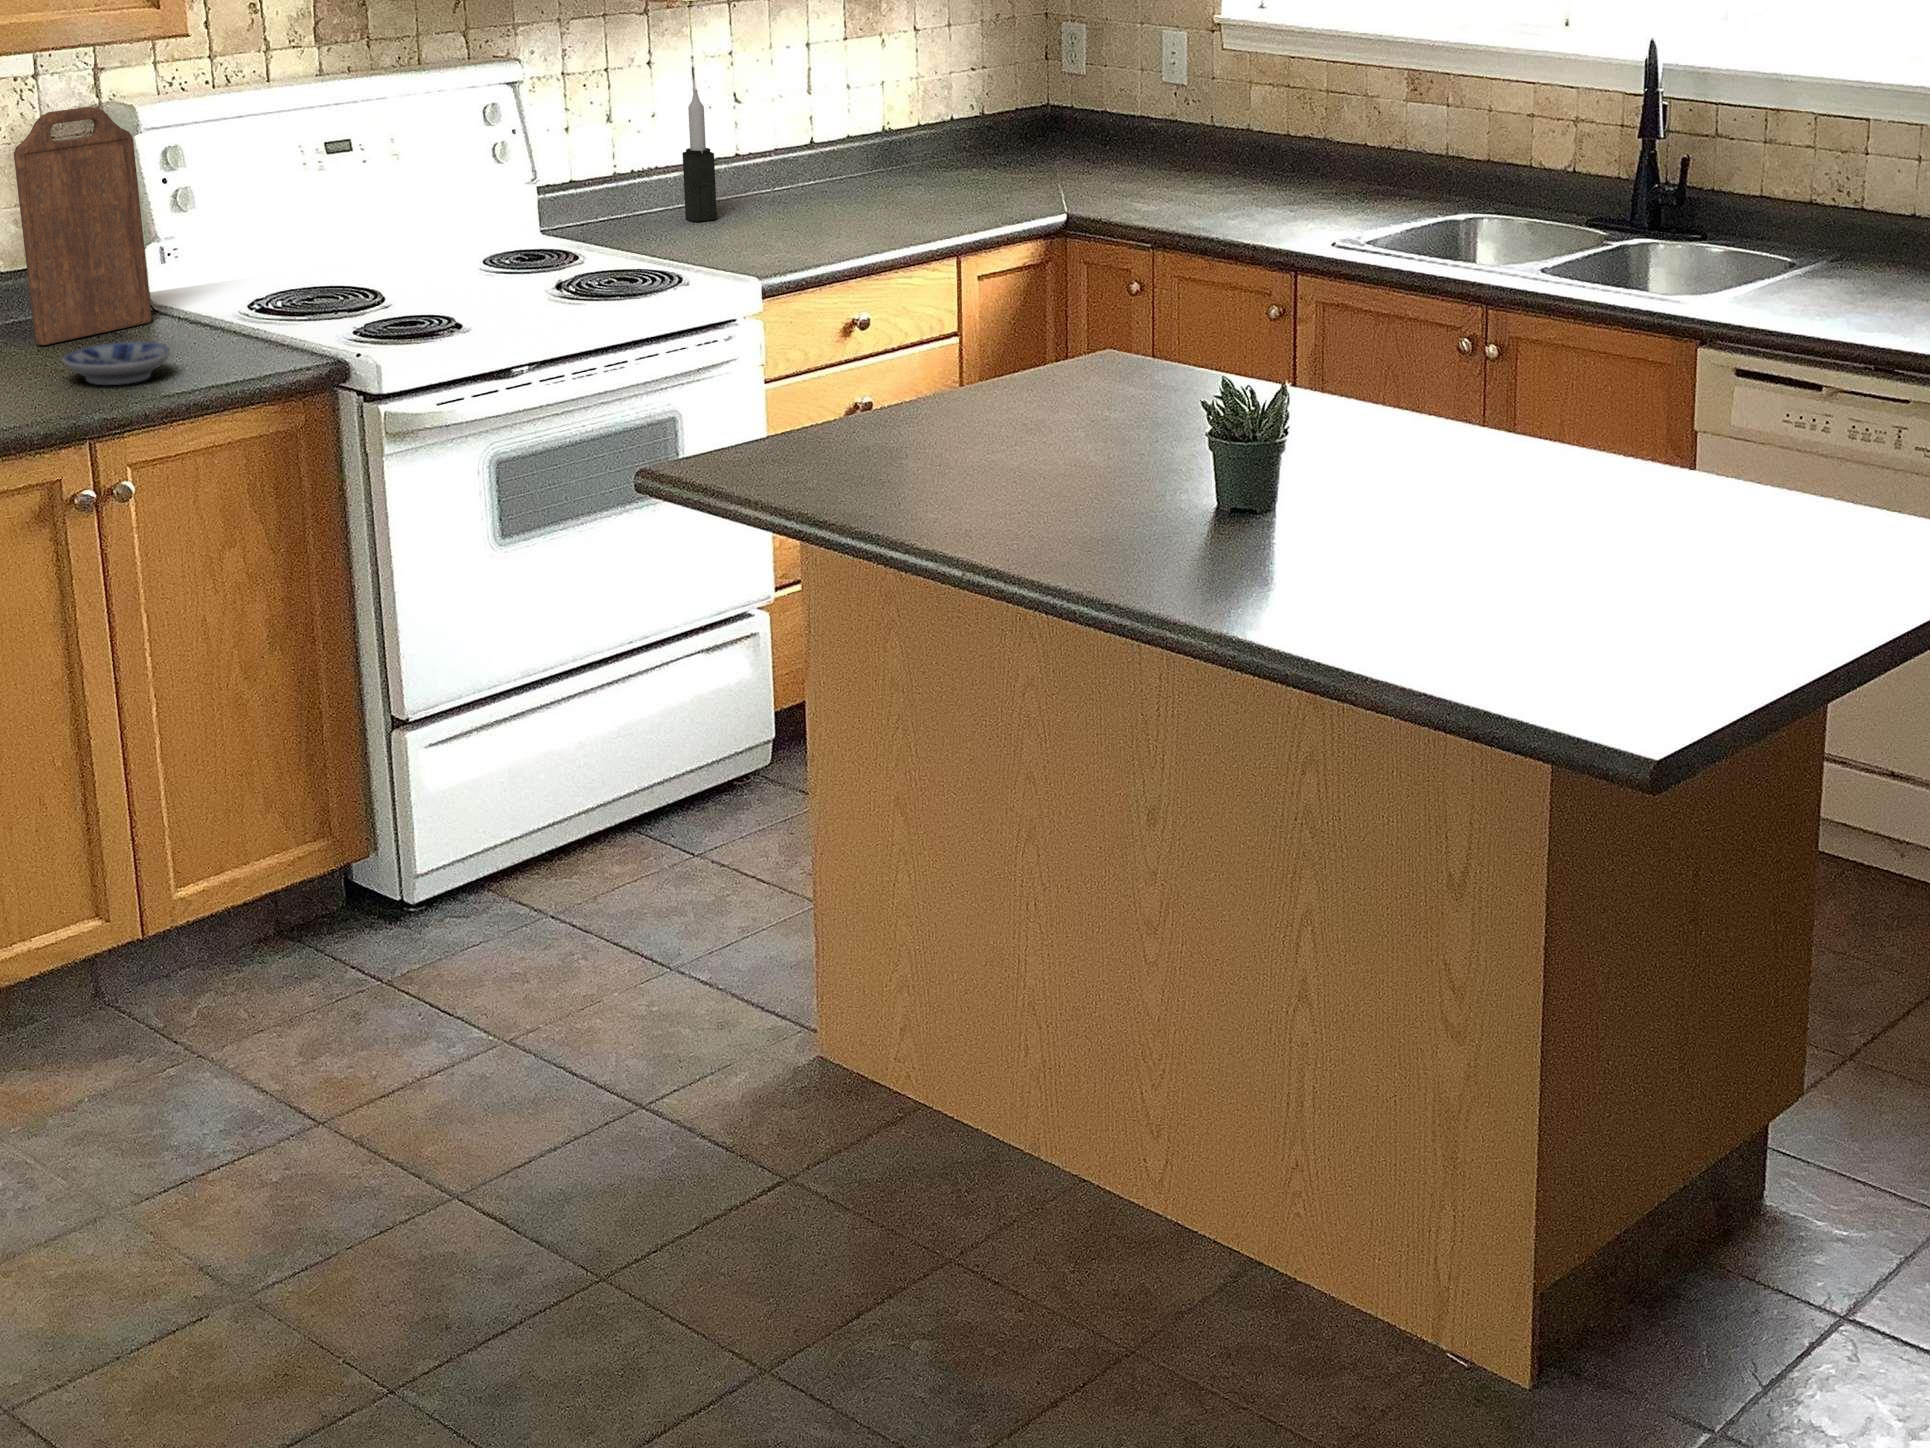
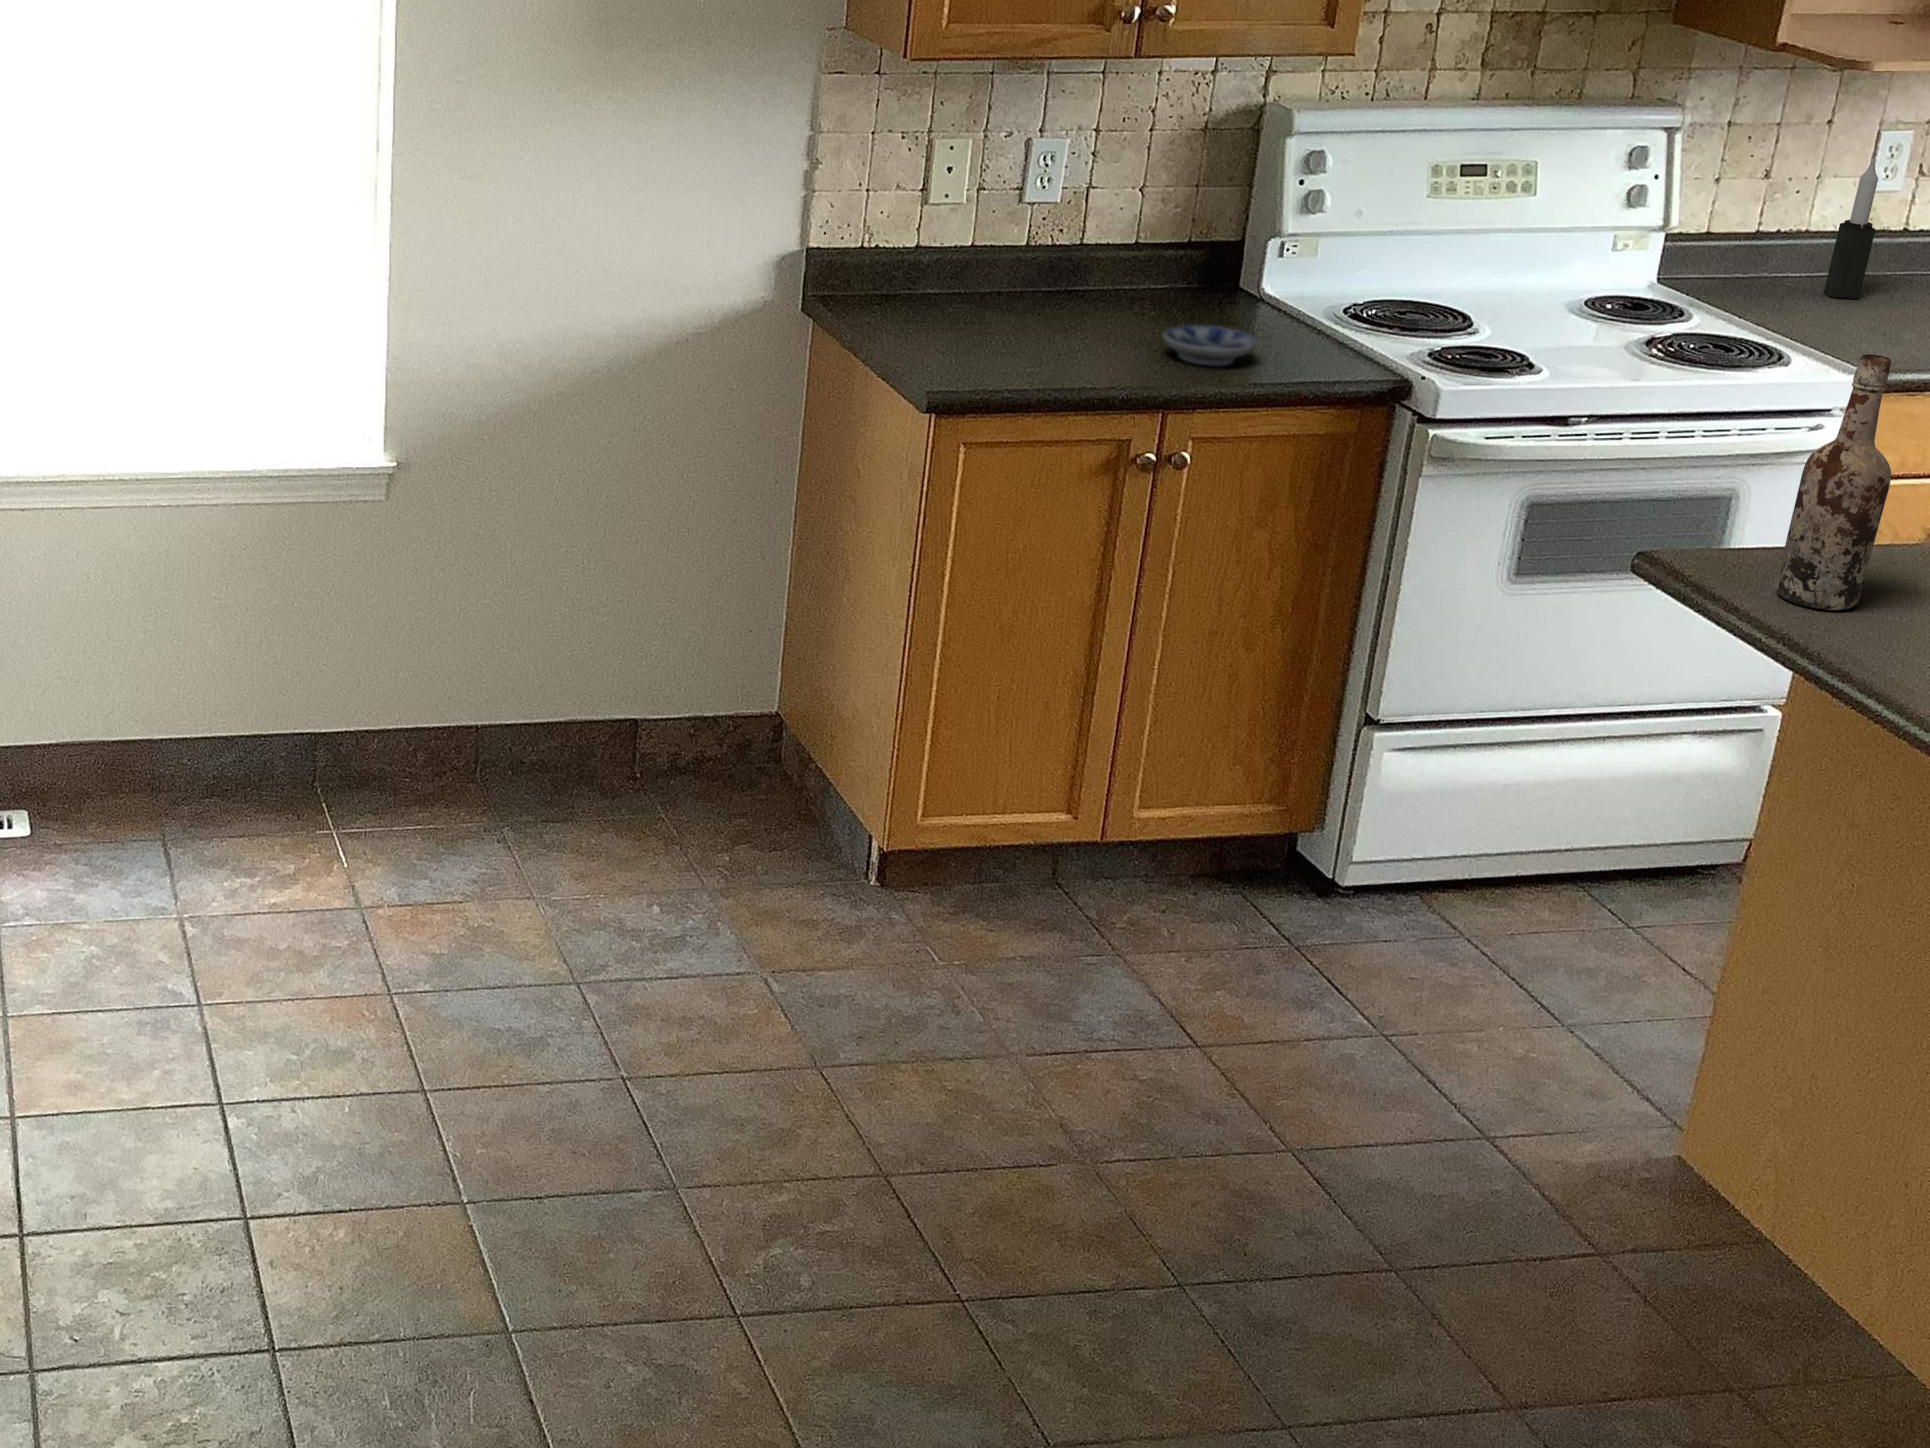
cutting board: present [14,107,152,345] -> none [1150,109,1280,315]
wine bottle: none [769,228,849,480] -> present [1776,355,1891,610]

